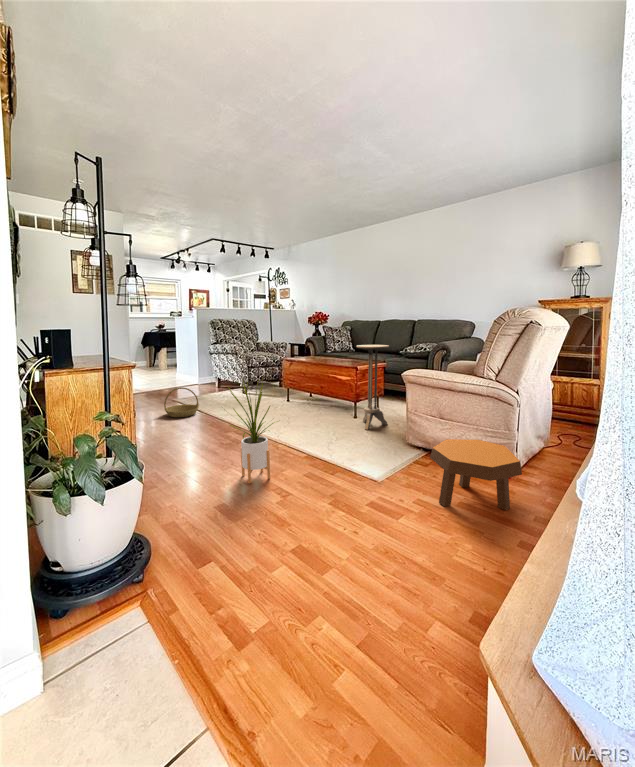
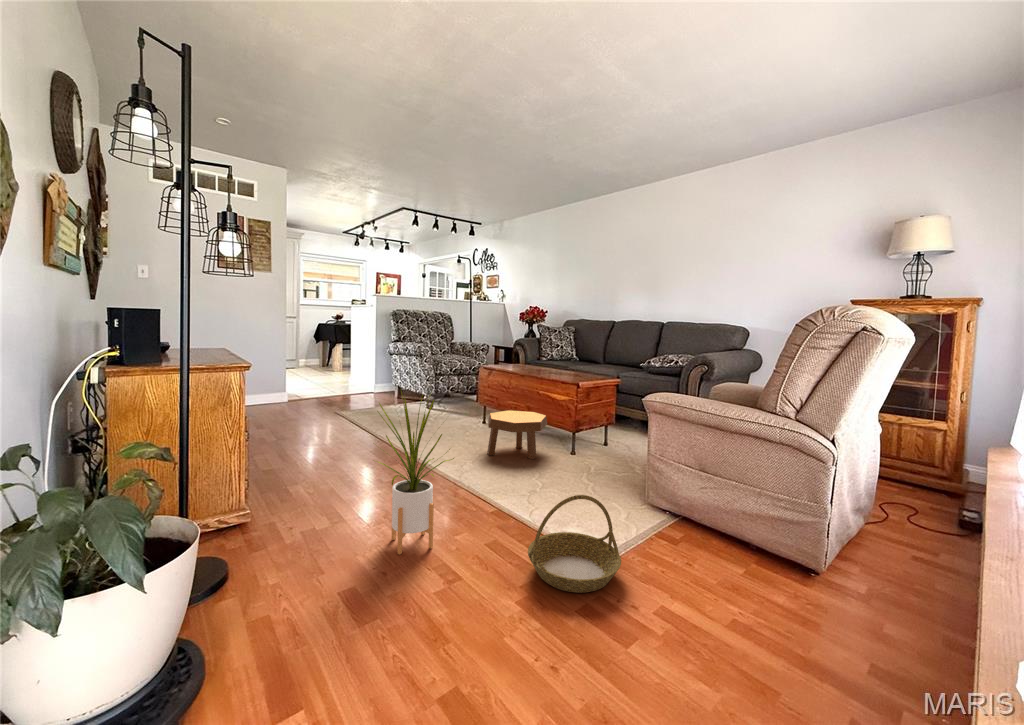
side table: present [357,345,389,430] -> none [579,352,626,475]
basket: present [164,387,199,417] -> present [528,495,621,593]
footstool: present [430,439,522,510] -> present [487,410,547,459]

